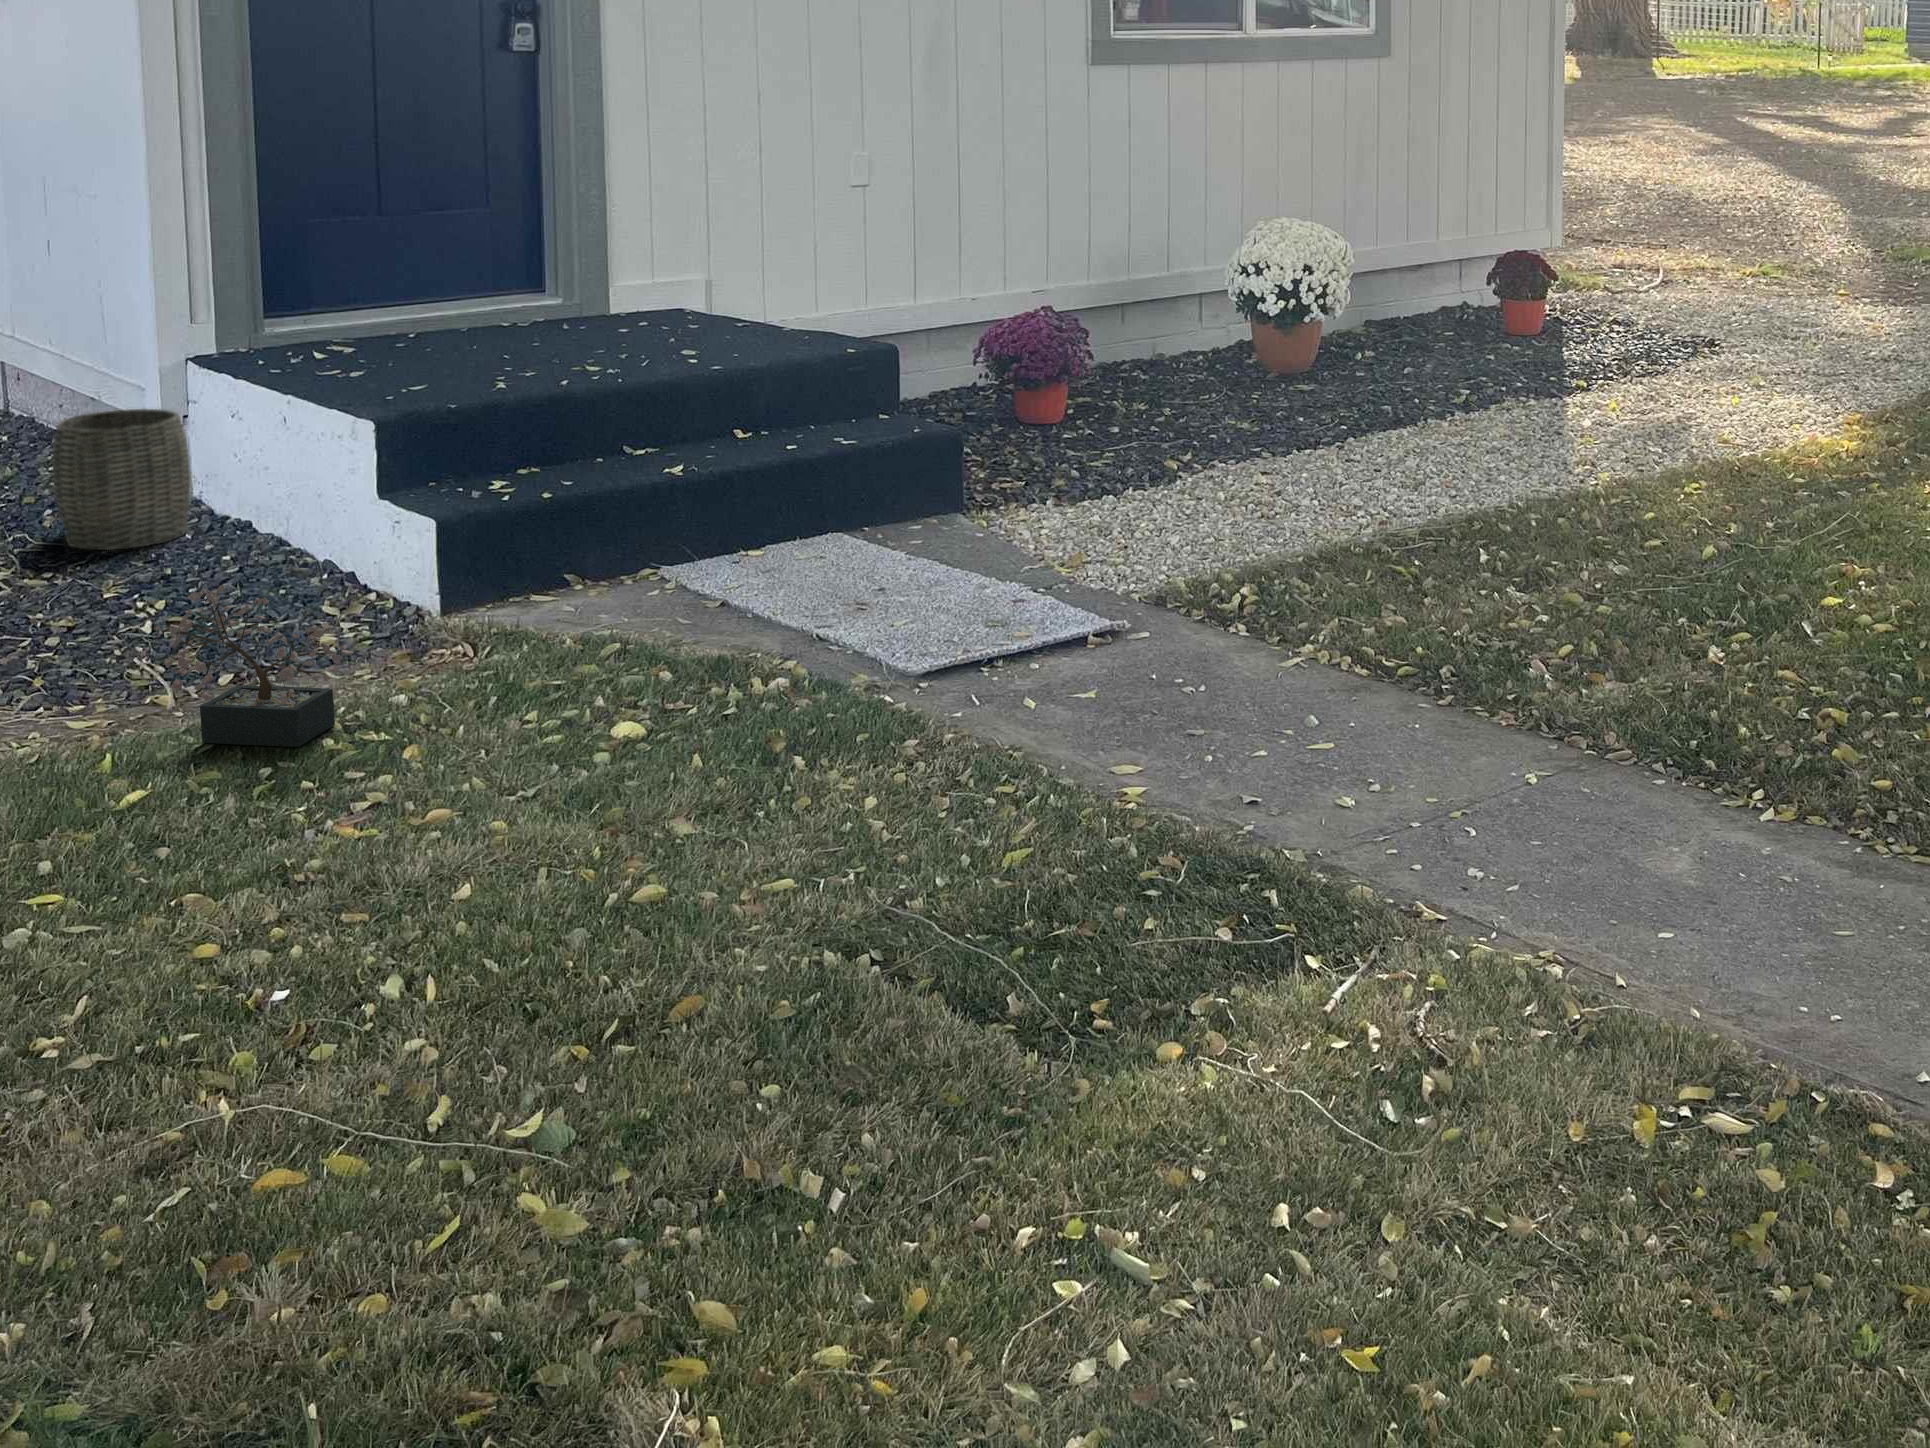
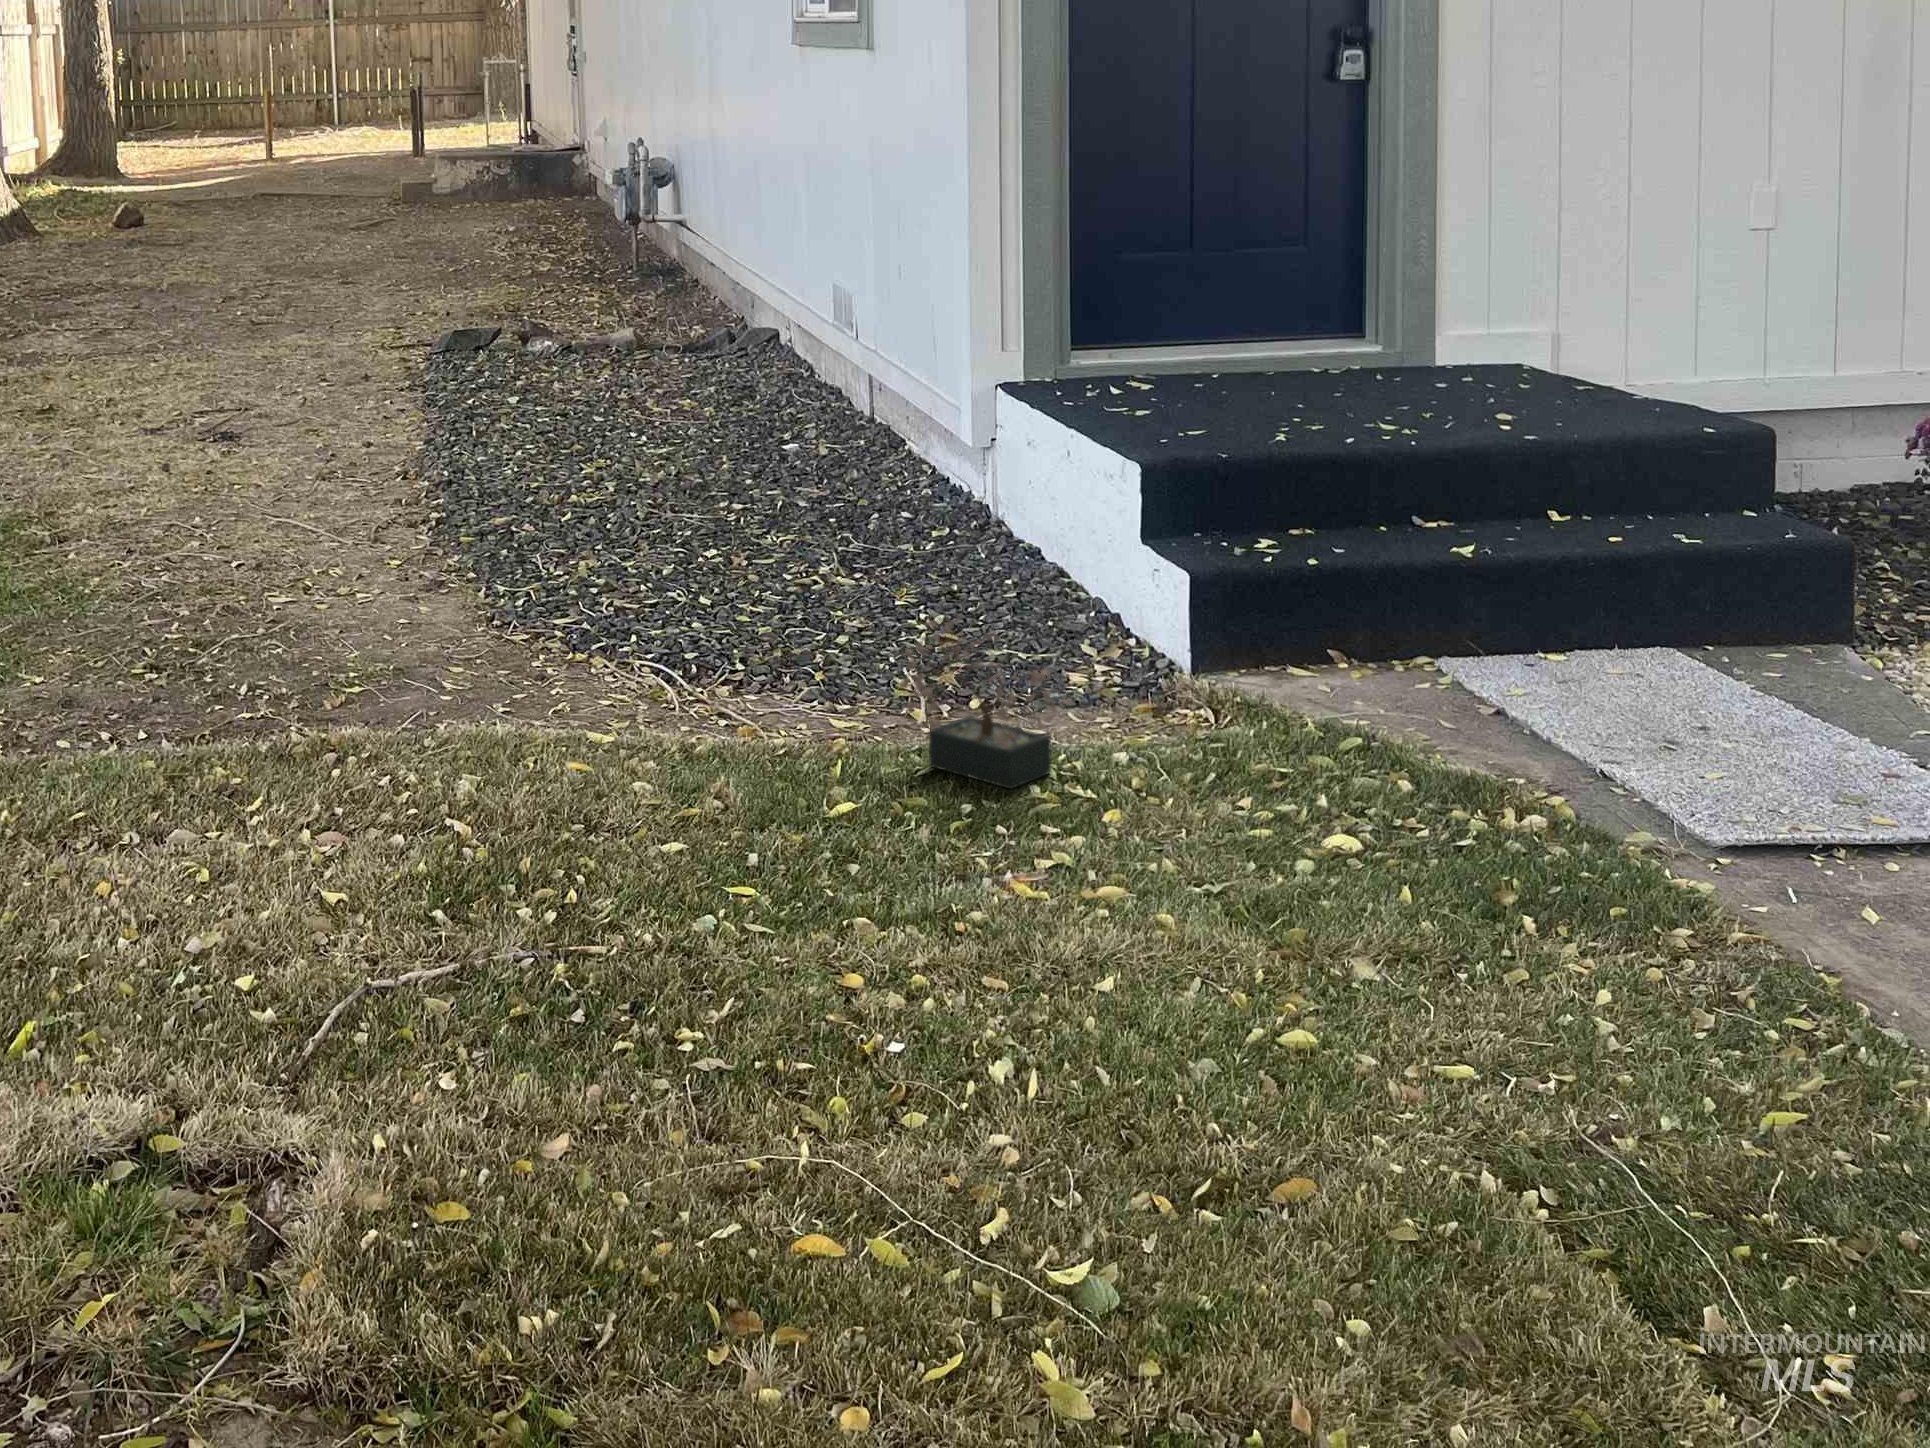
woven basket: present [53,409,191,550] -> none [875,427,992,560]

